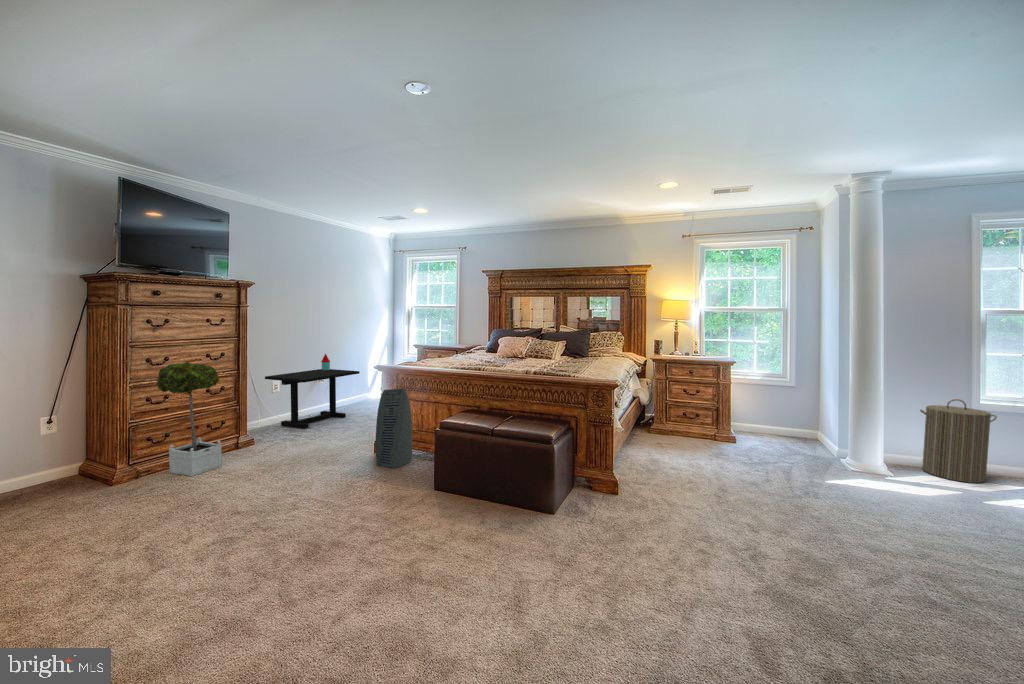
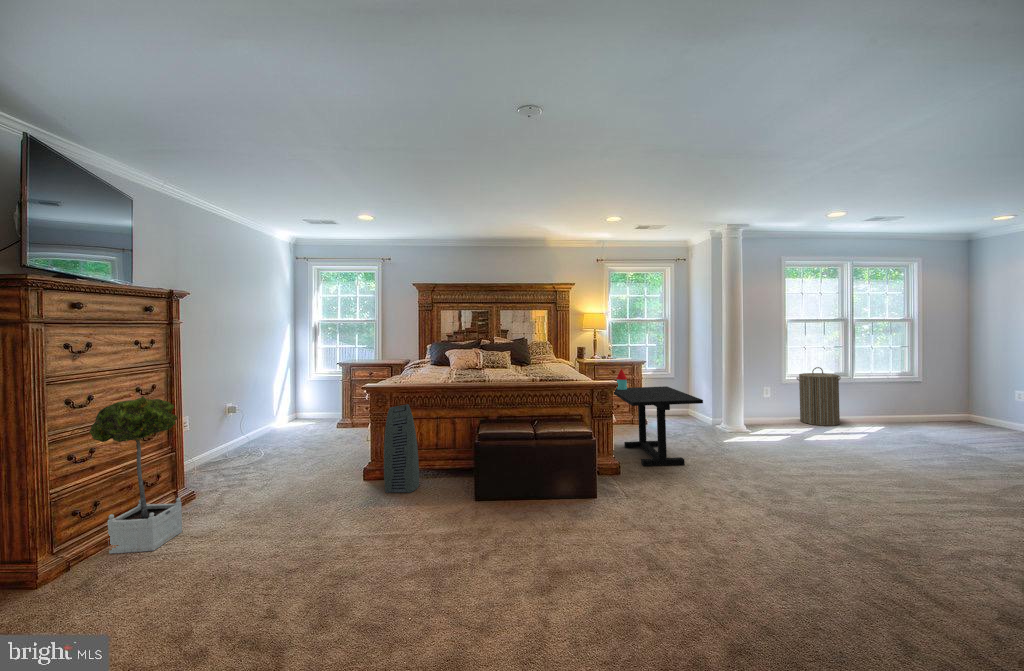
side table: present [265,354,360,429] -> present [614,369,703,466]

